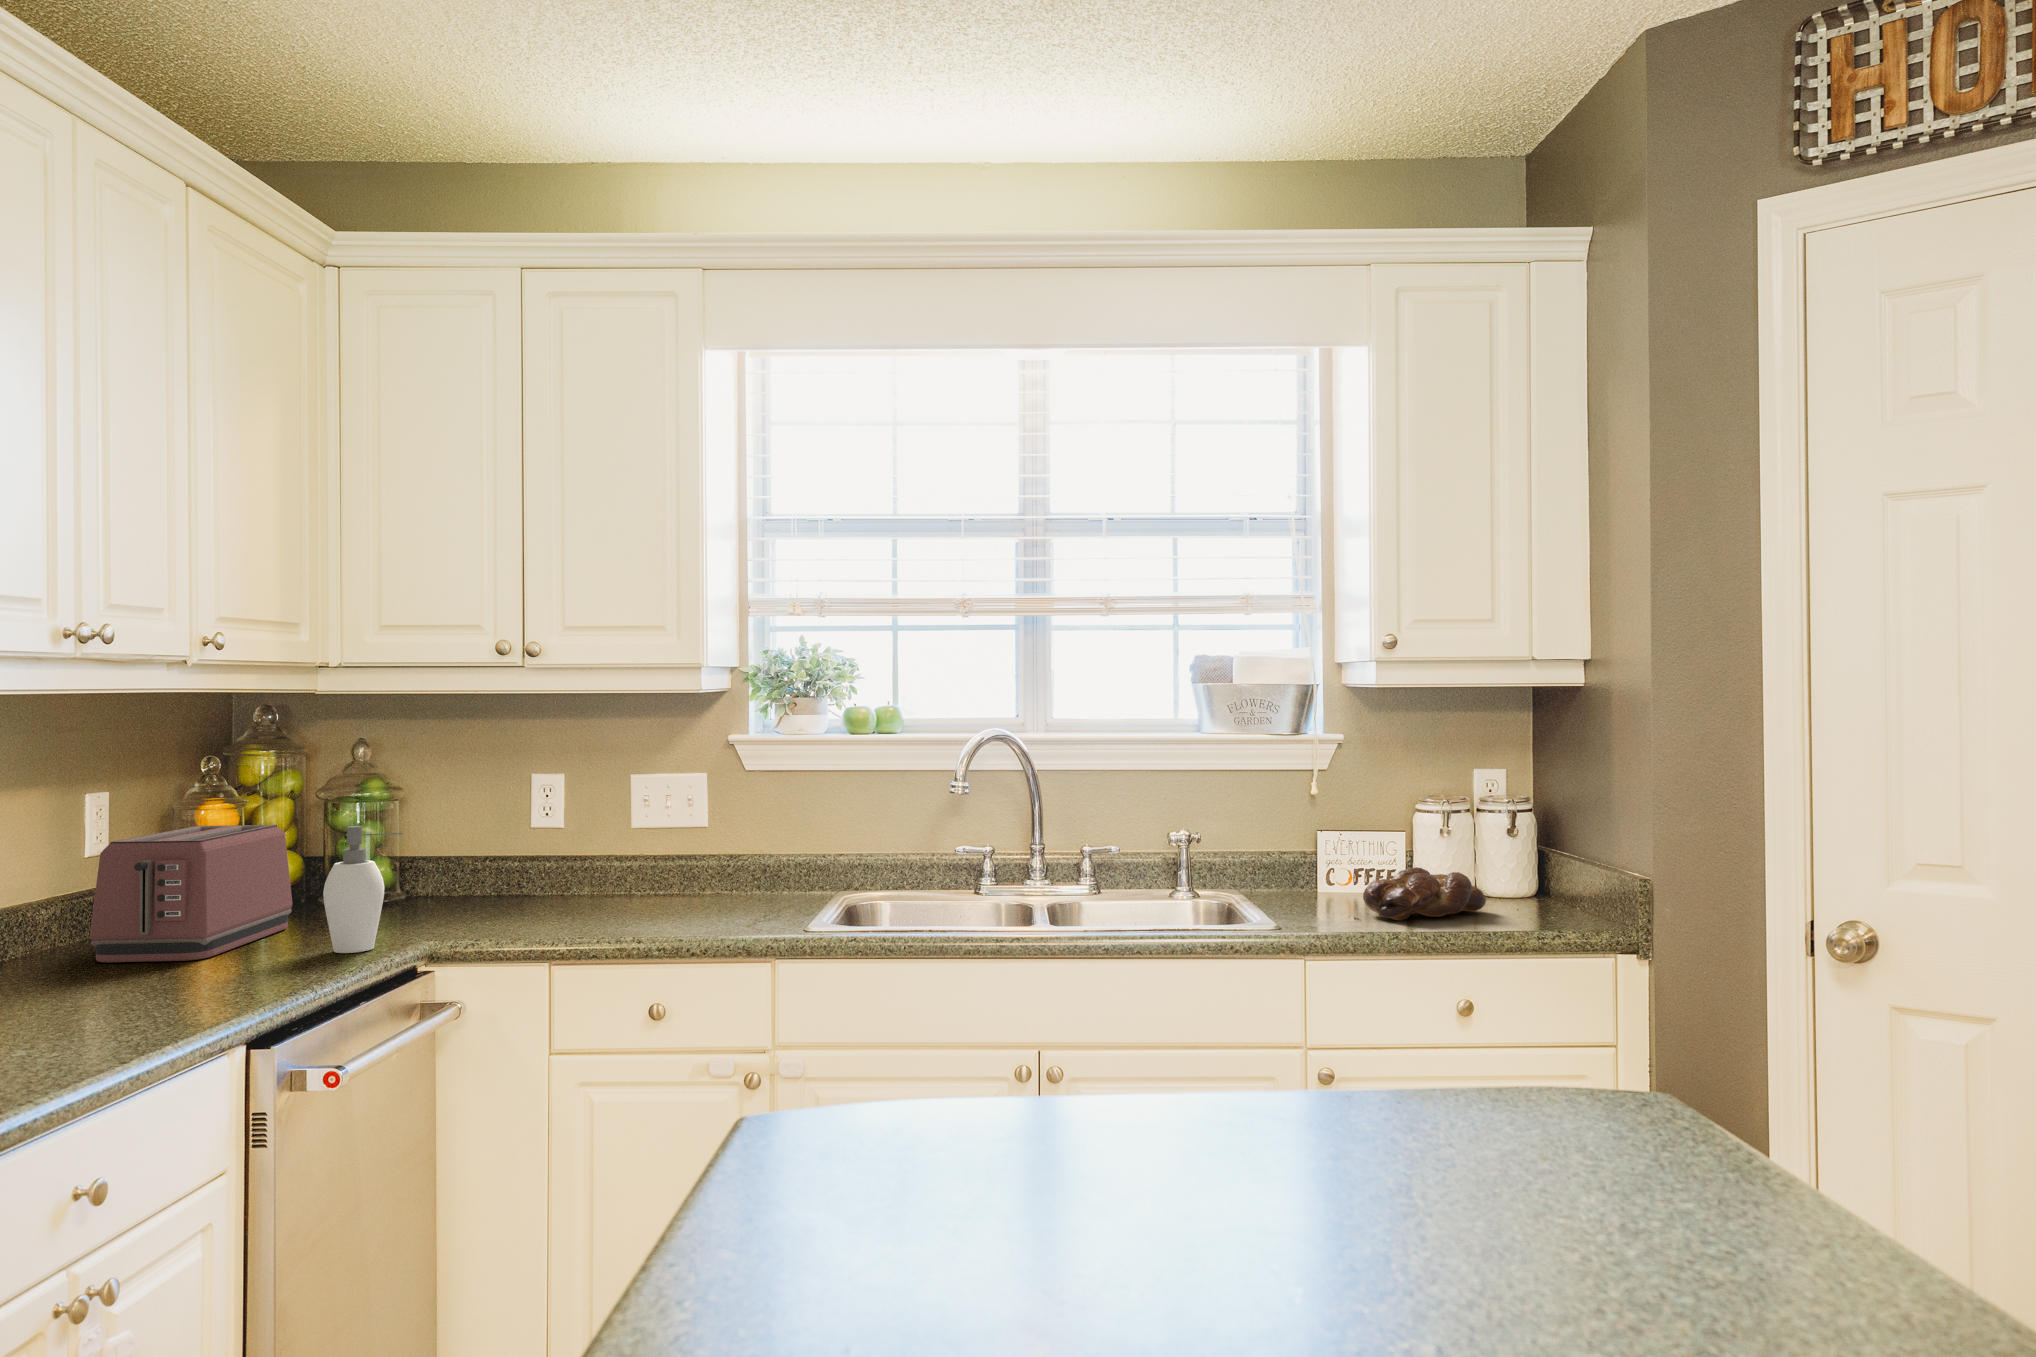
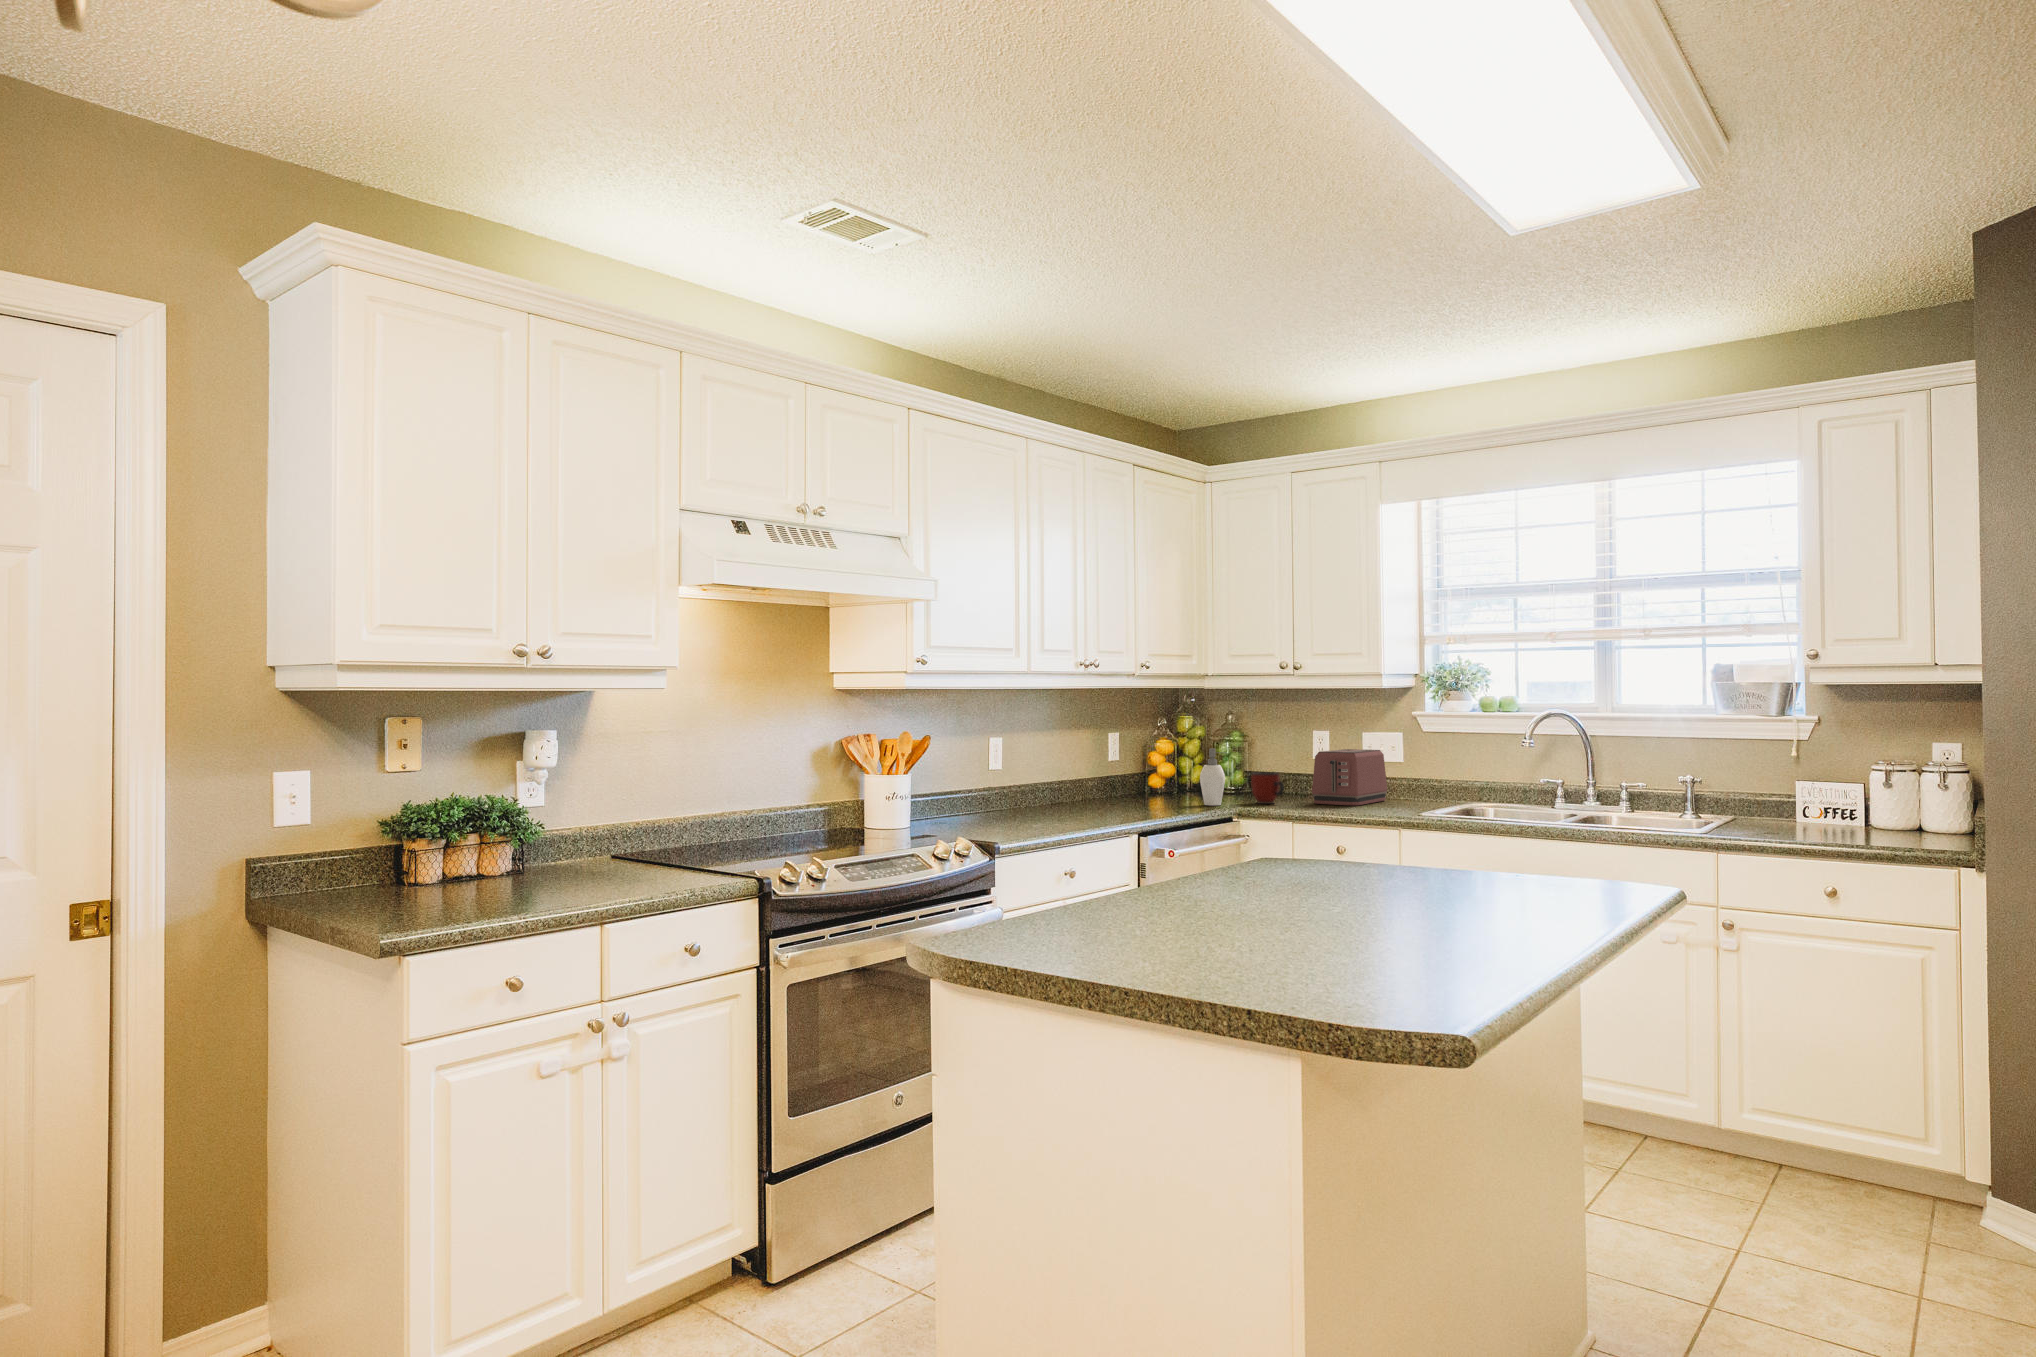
toaster: present [90,825,293,963] -> present [1312,749,1387,806]
mug: none [439,863,515,932] -> present [1251,772,1284,804]
bread loaf: present [1363,867,1486,920] -> none [1781,803,1885,834]

